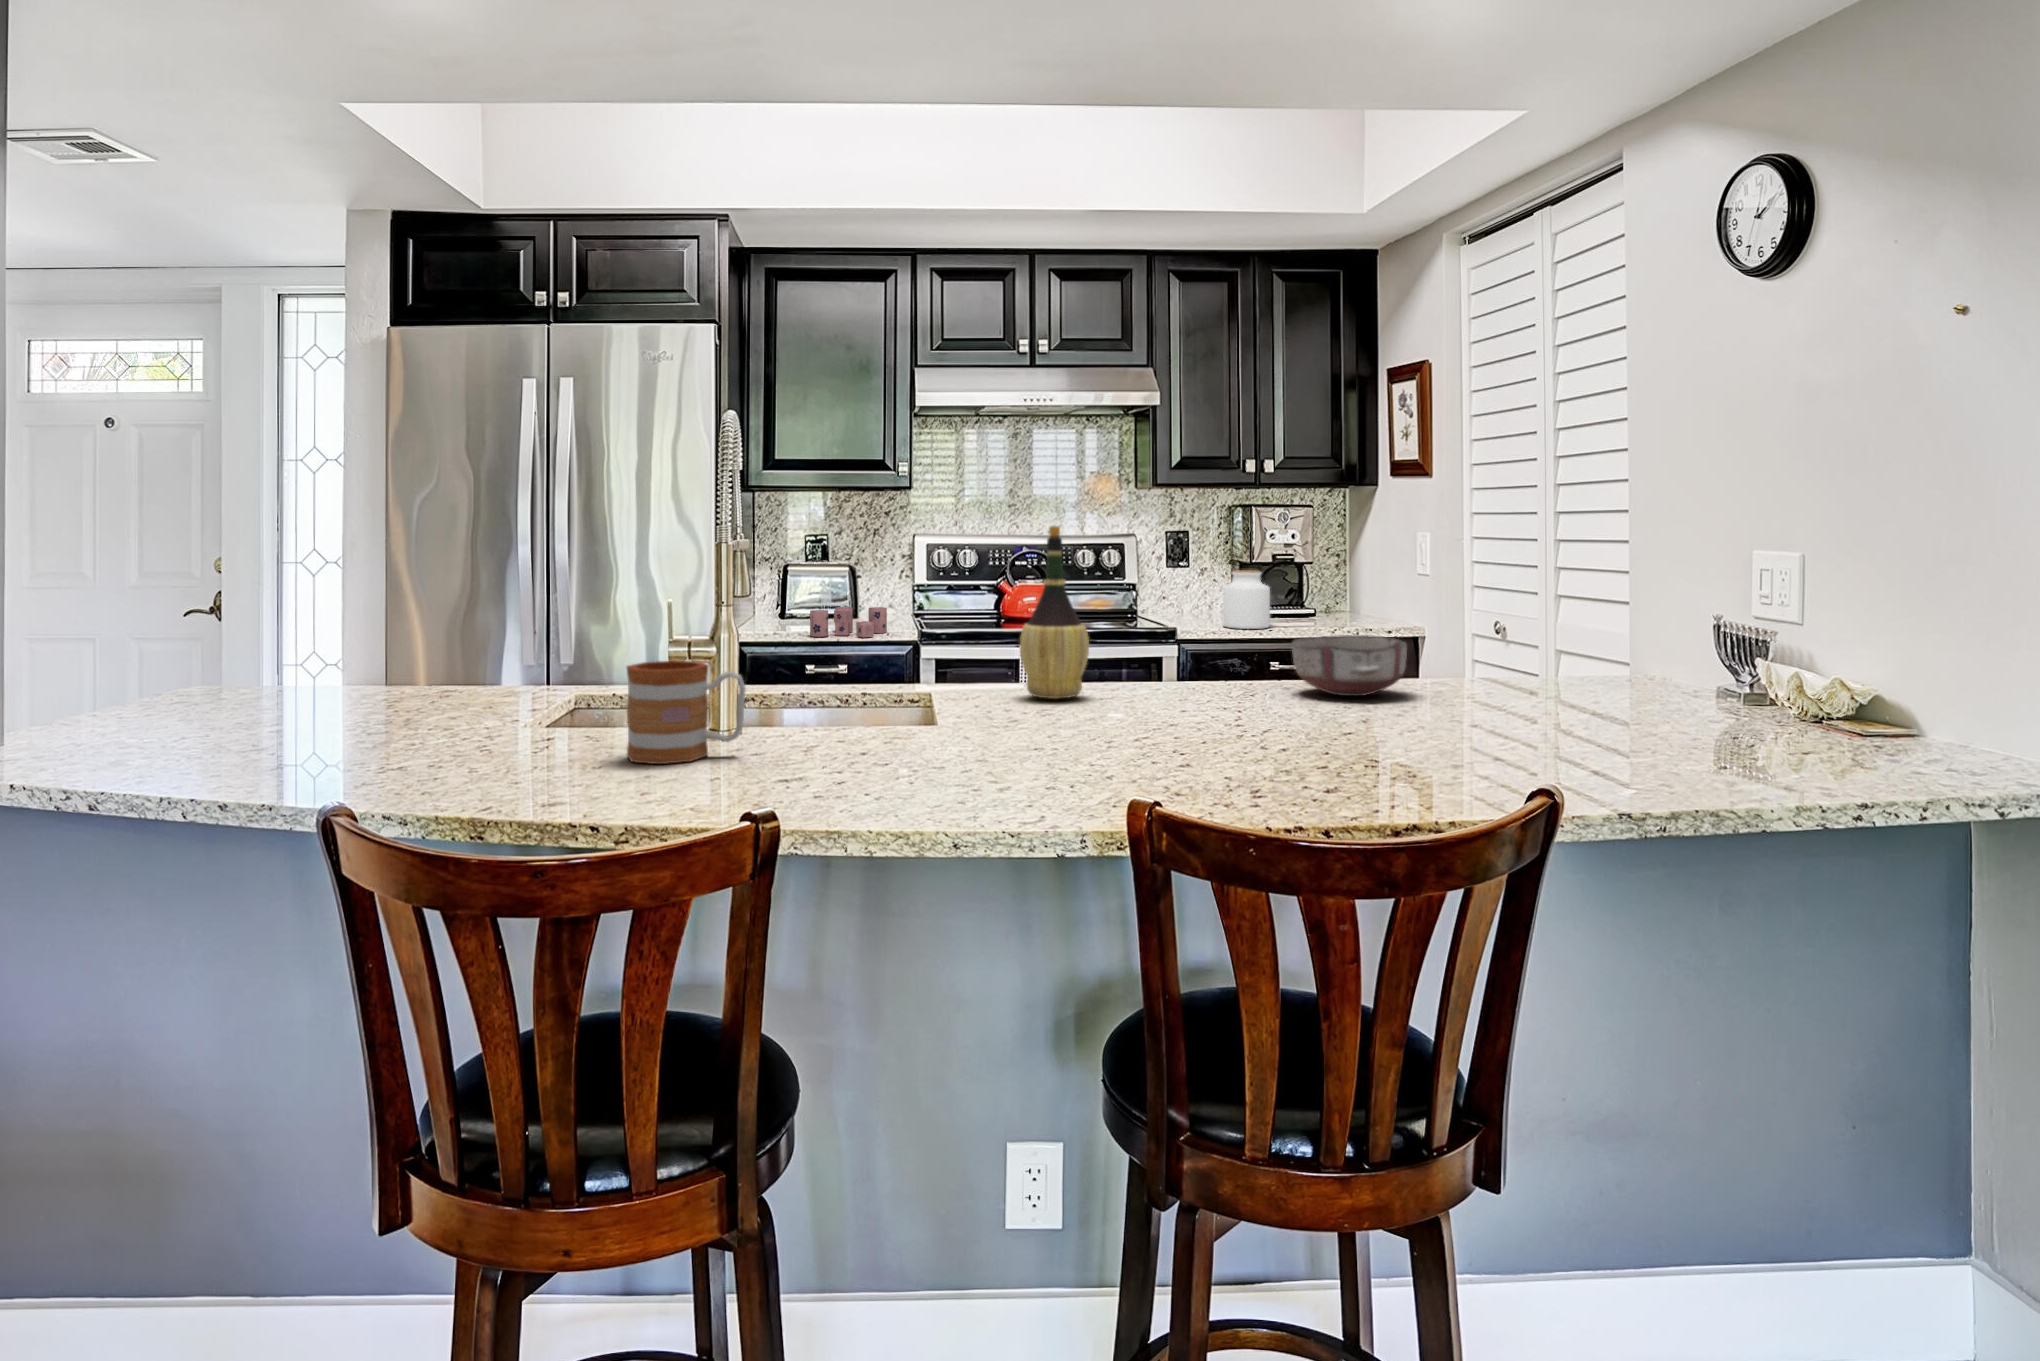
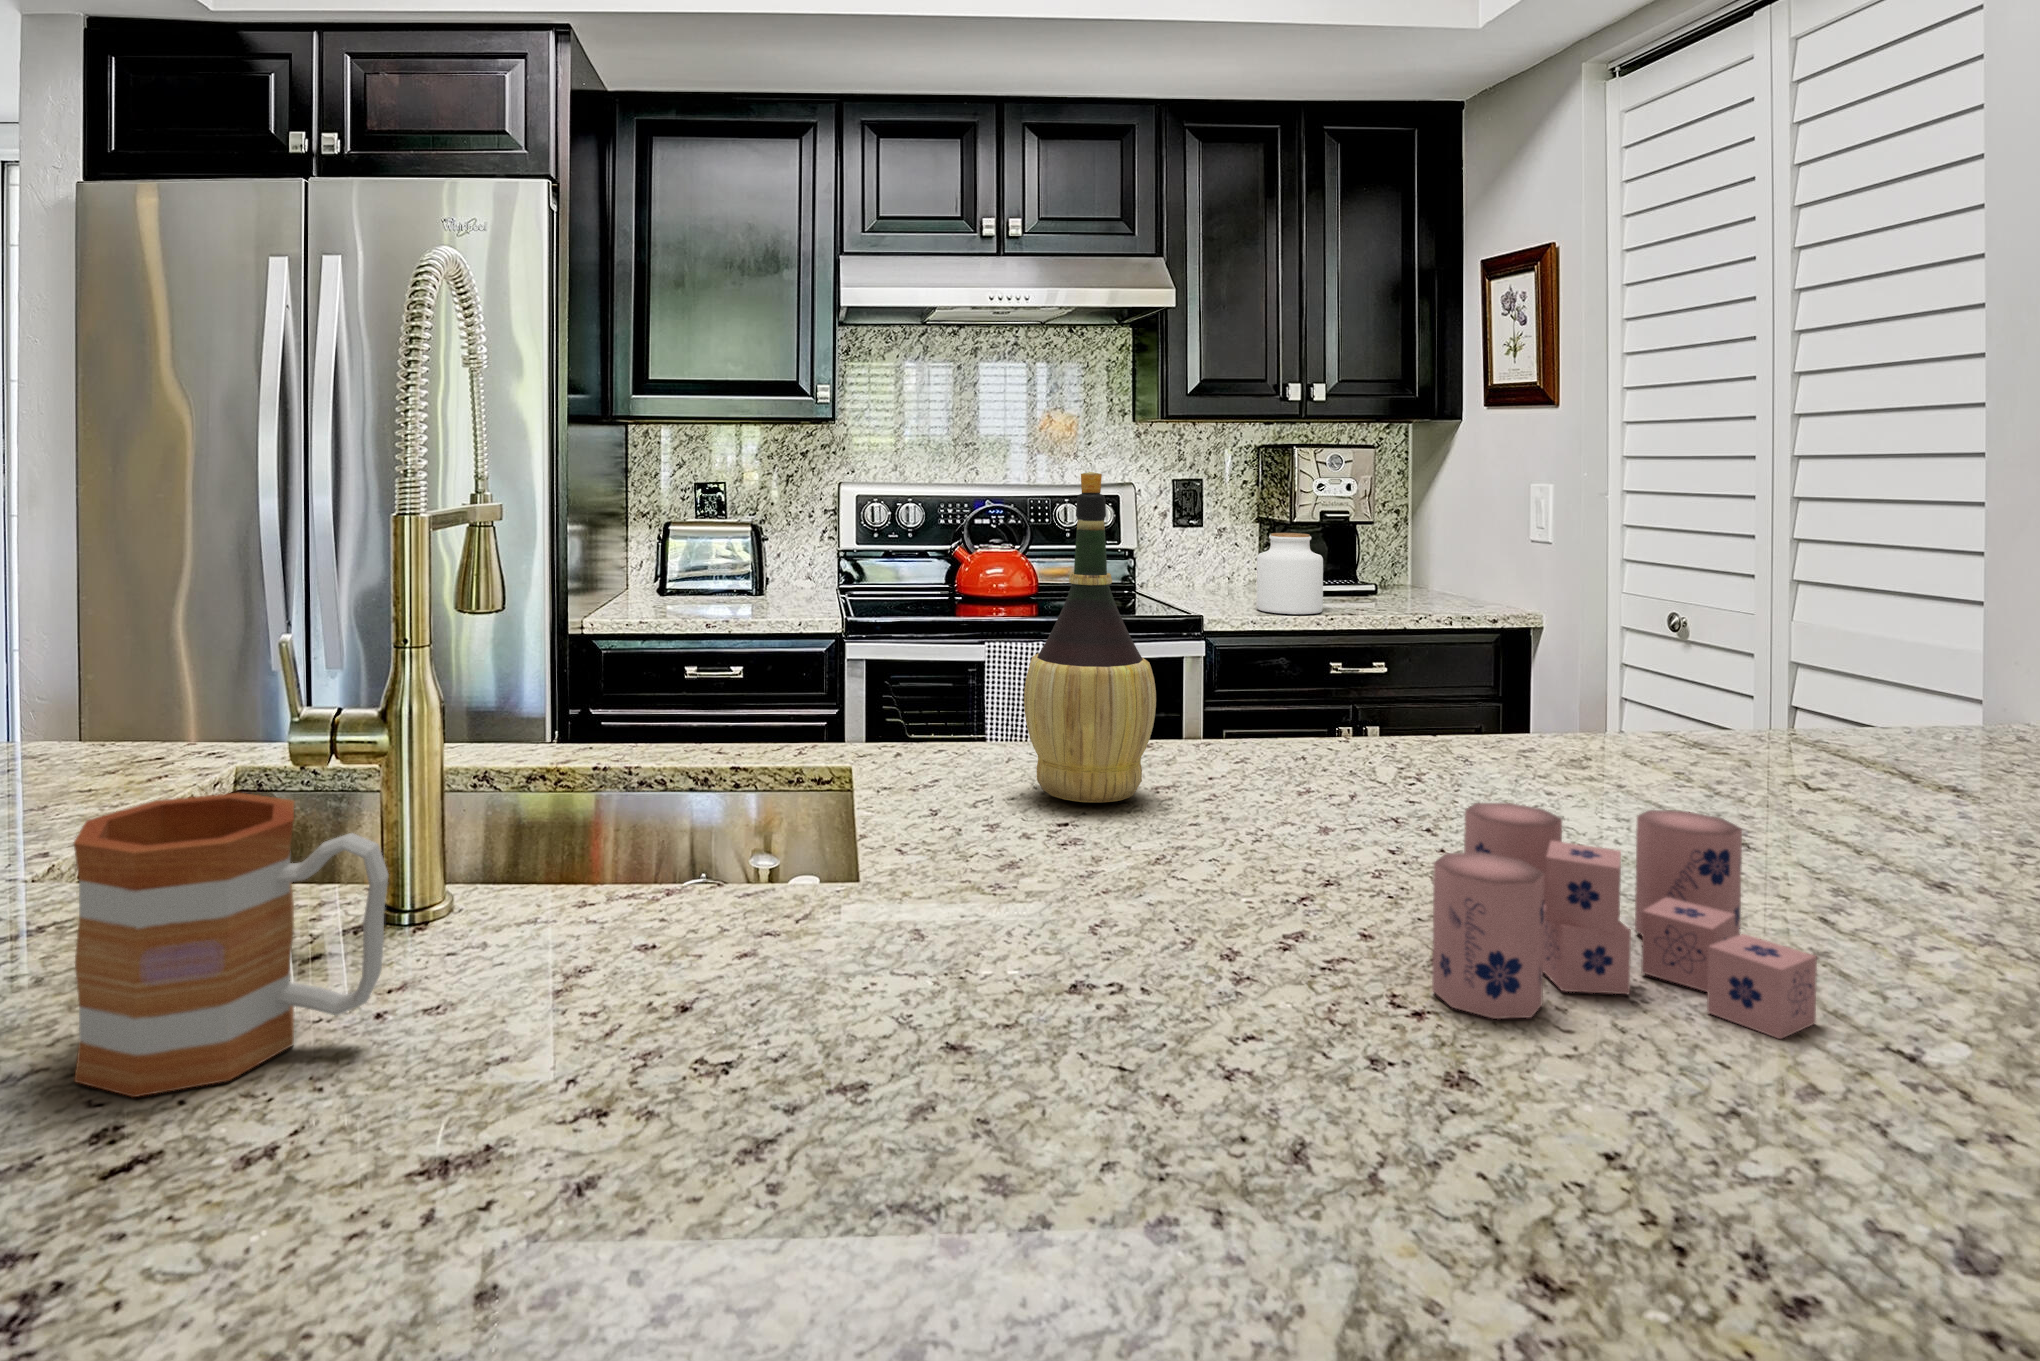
candle: present [810,607,887,637] -> present [1432,803,1817,1039]
ceramic bowl: present [1292,635,1407,696] -> none [1531,676,1776,803]

